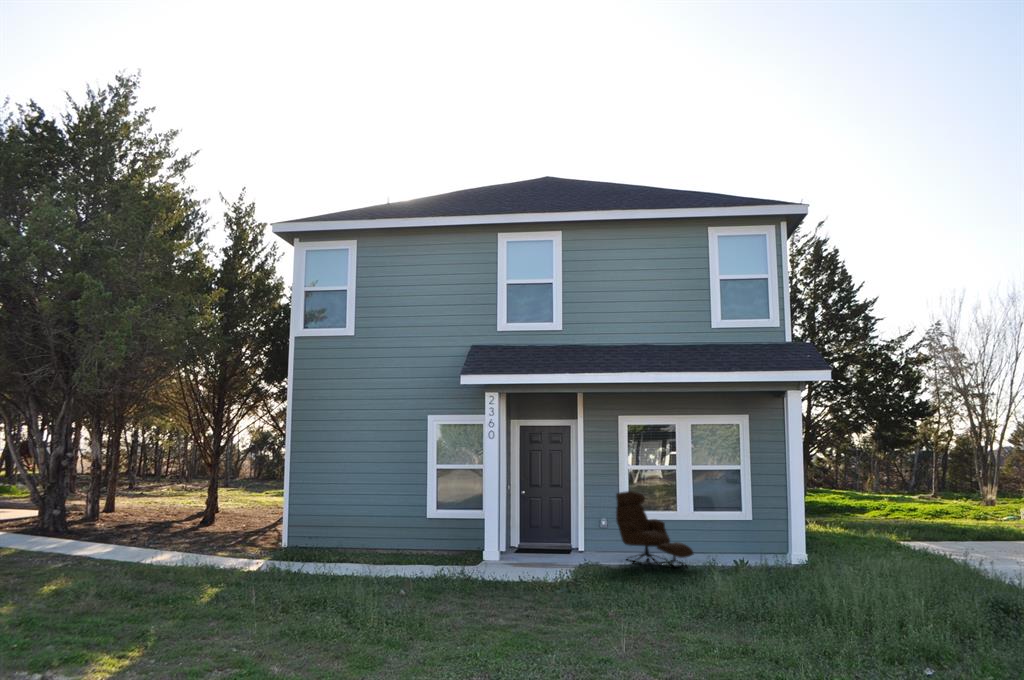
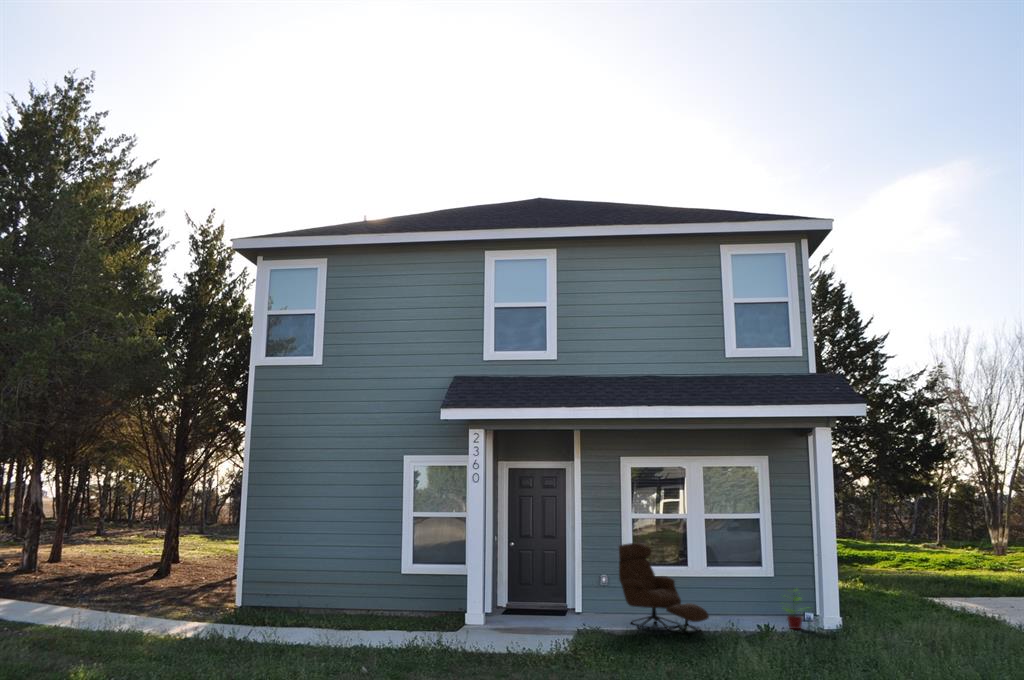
potted plant: none [754,528,785,564] -> present [781,596,810,629]

